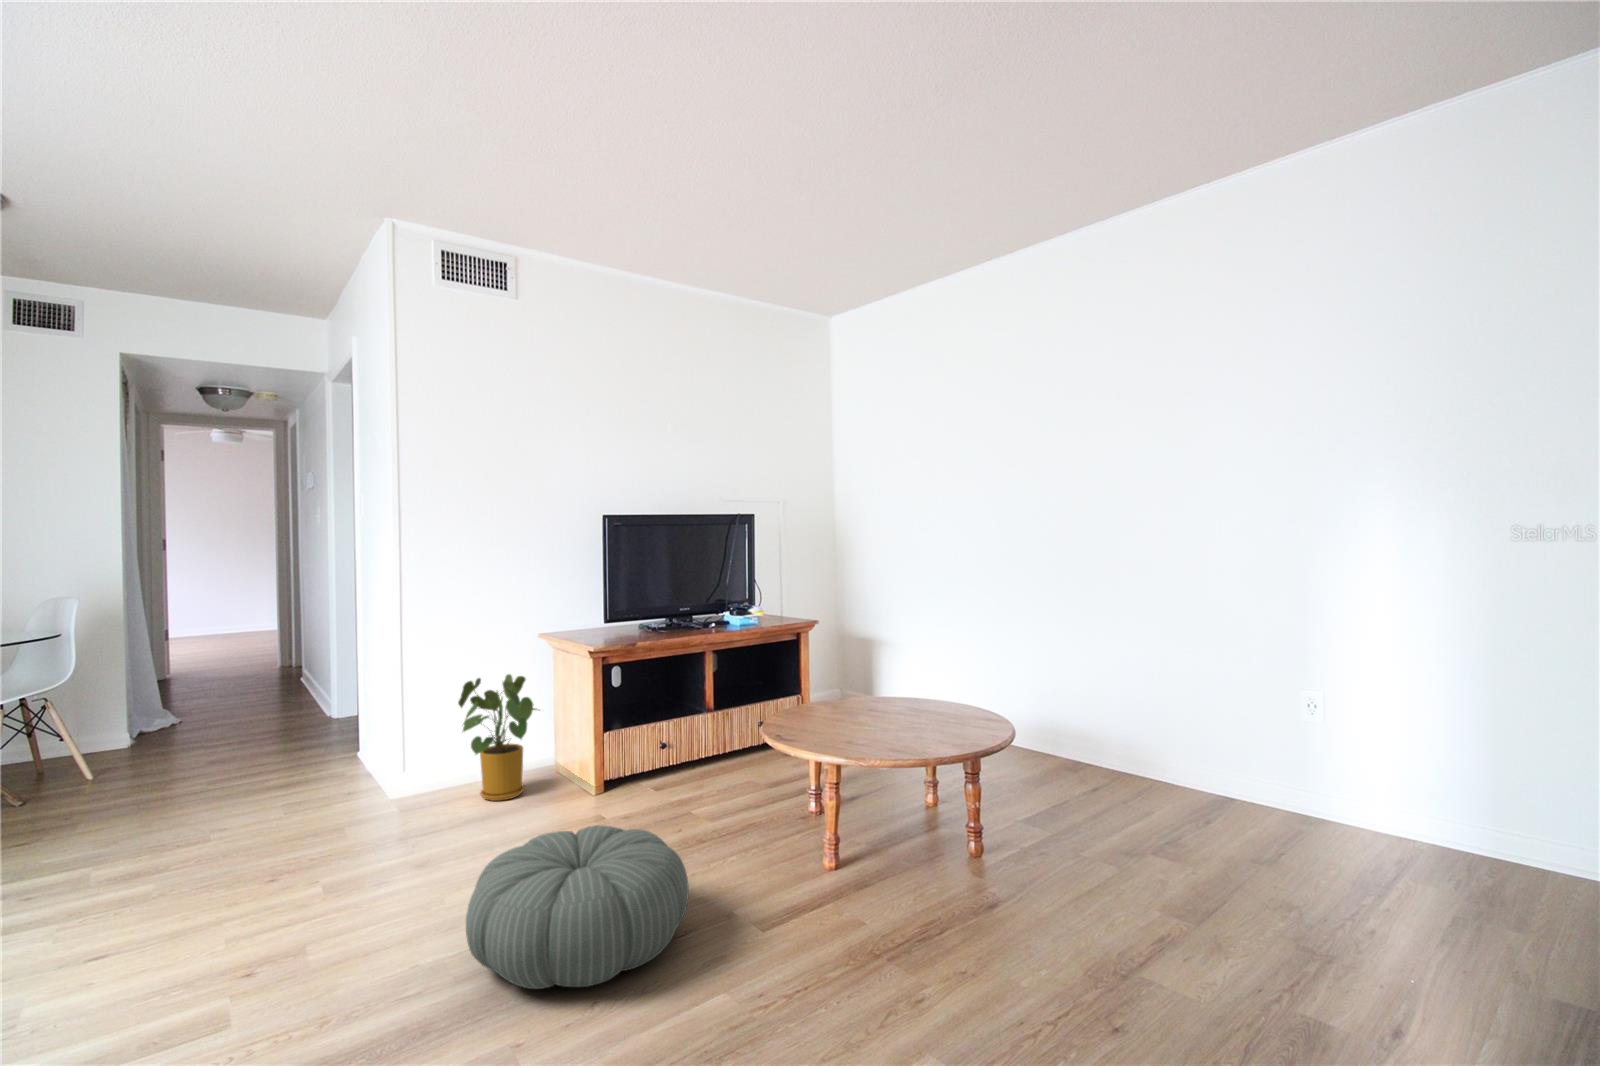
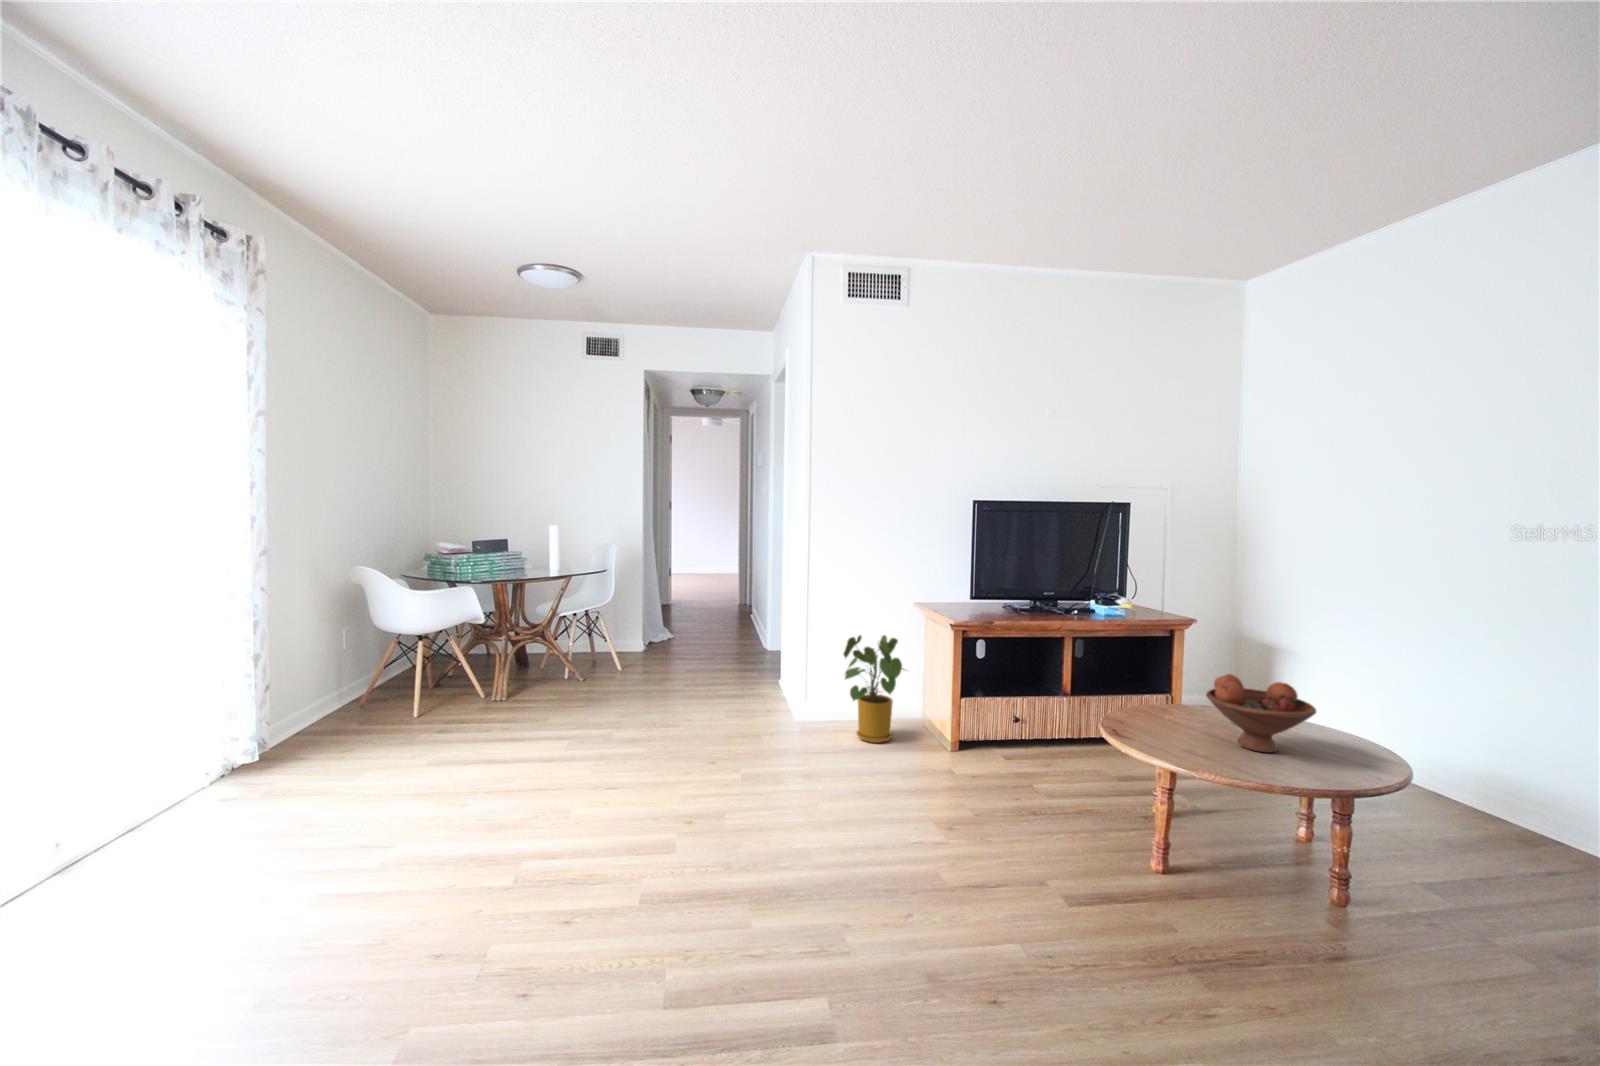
fruit bowl: none [825,663,905,727] -> present [1206,674,1316,753]
pouf: present [466,825,689,989] -> none [827,791,1035,955]

